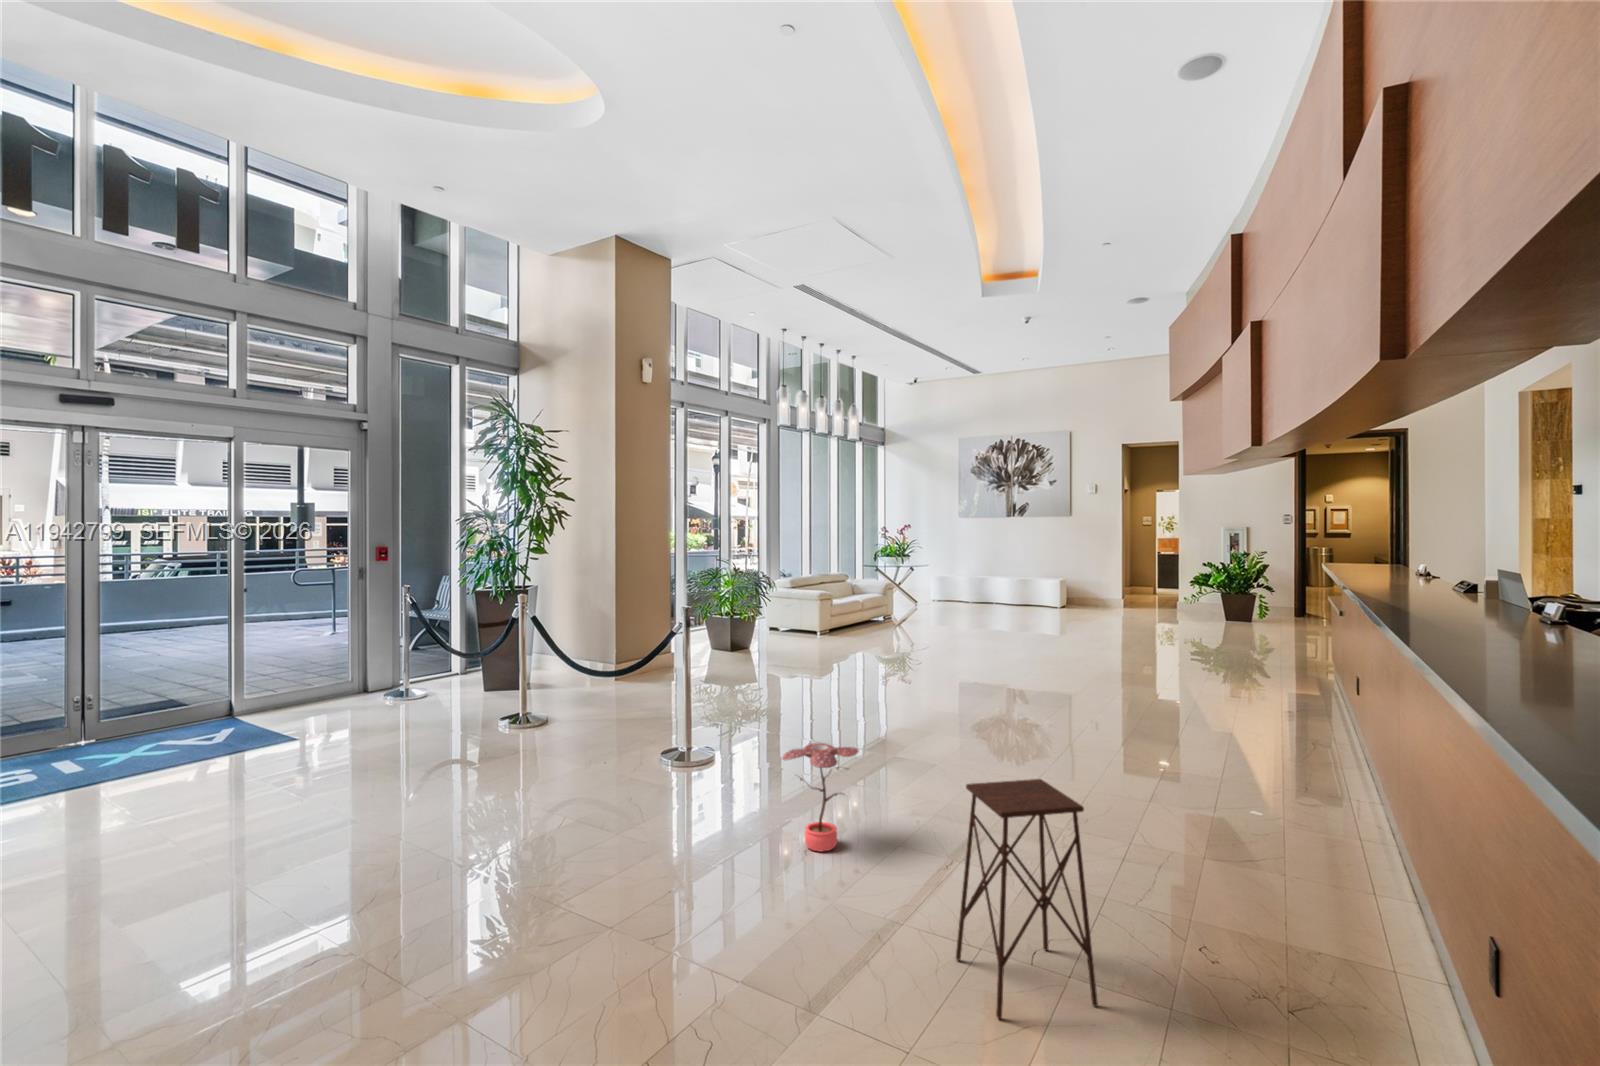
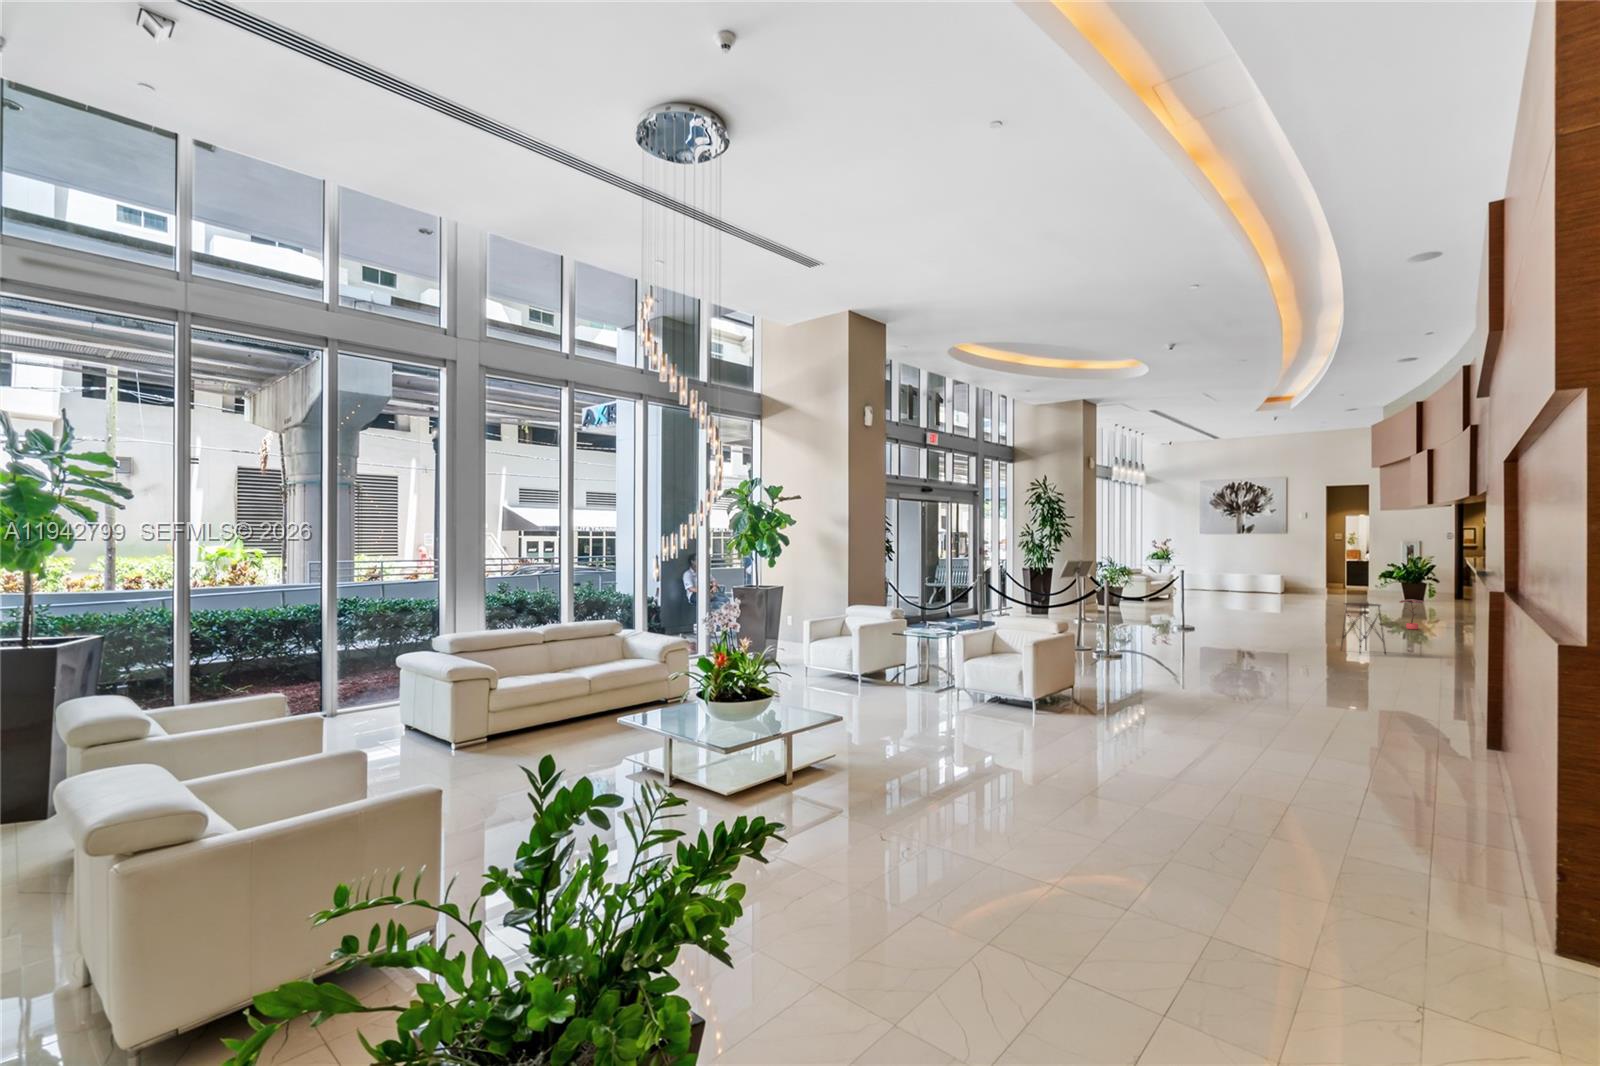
potted plant: present [782,743,859,851] -> present [1400,599,1424,629]

